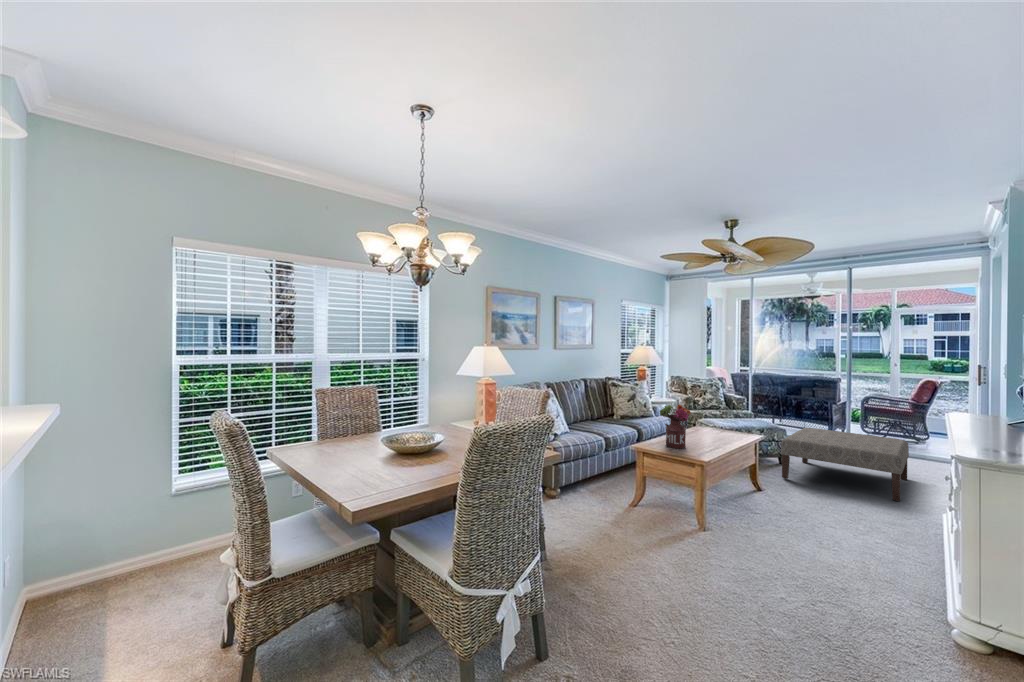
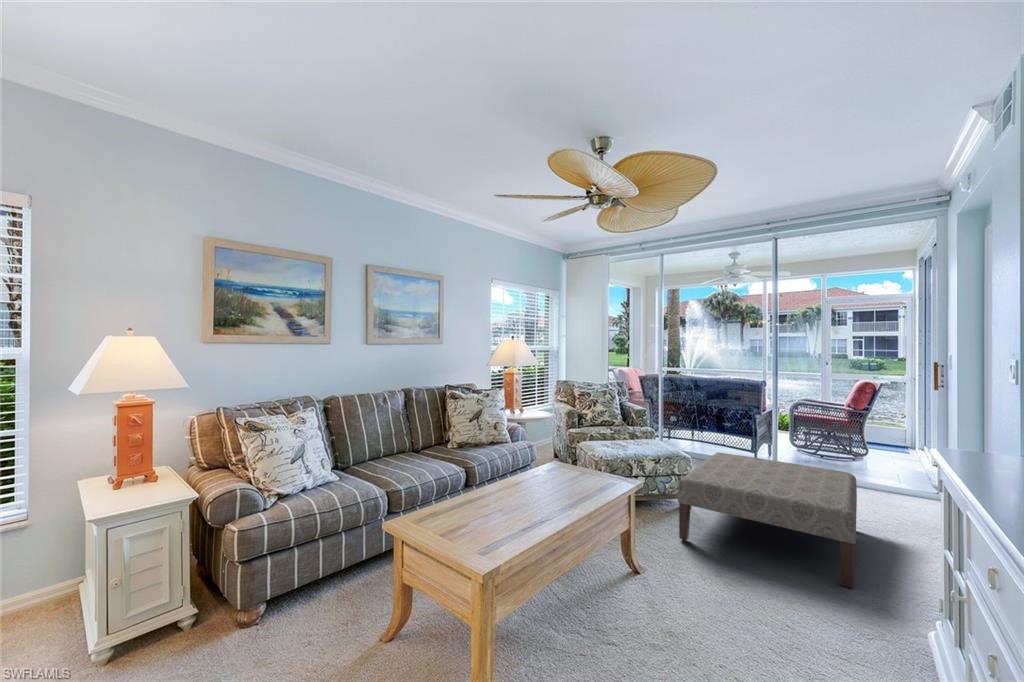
flower arrangement: present [660,404,691,448] -> none [444,441,502,527]

